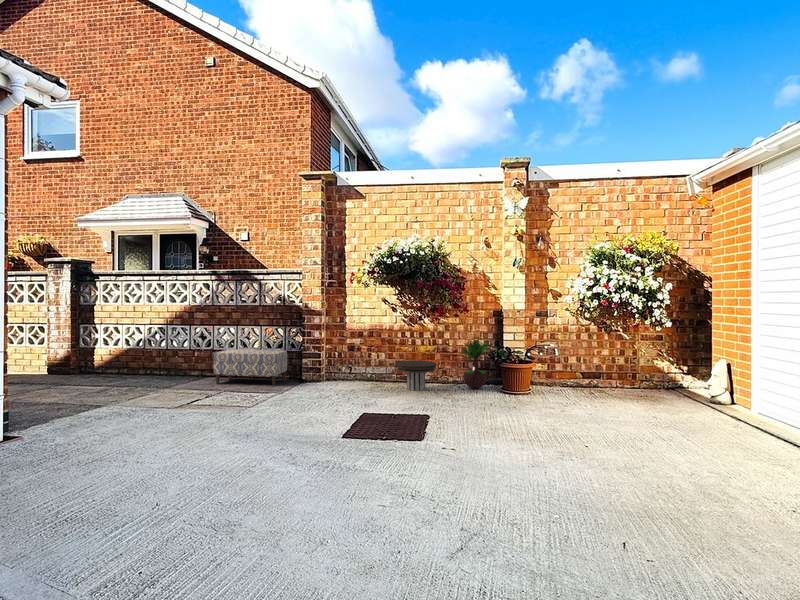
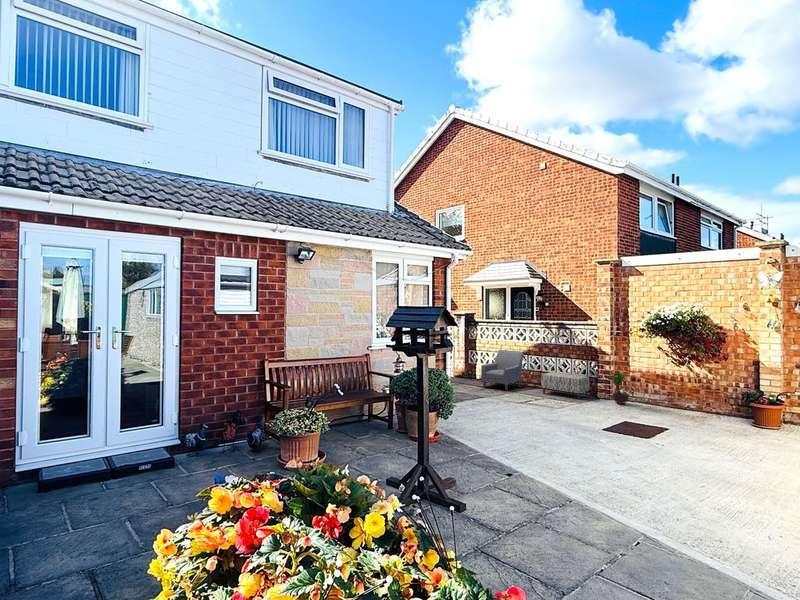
chair: none [102,322,183,386] -> present [481,350,524,391]
potted tree: present [463,338,487,388] -> present [609,371,629,404]
side table: present [396,360,437,390] -> none [663,394,697,417]

